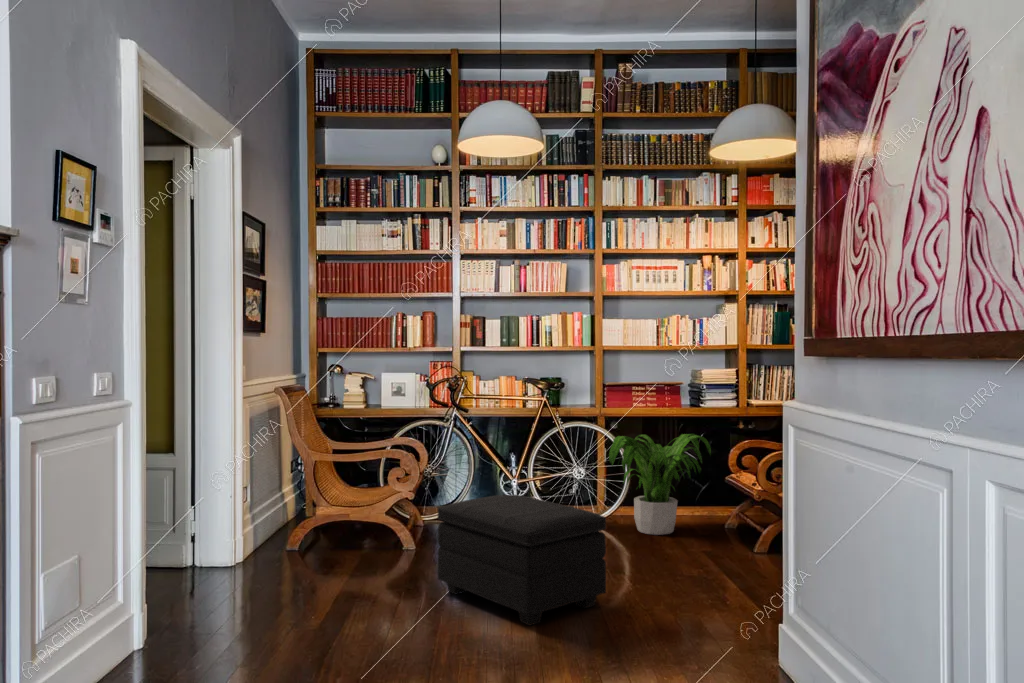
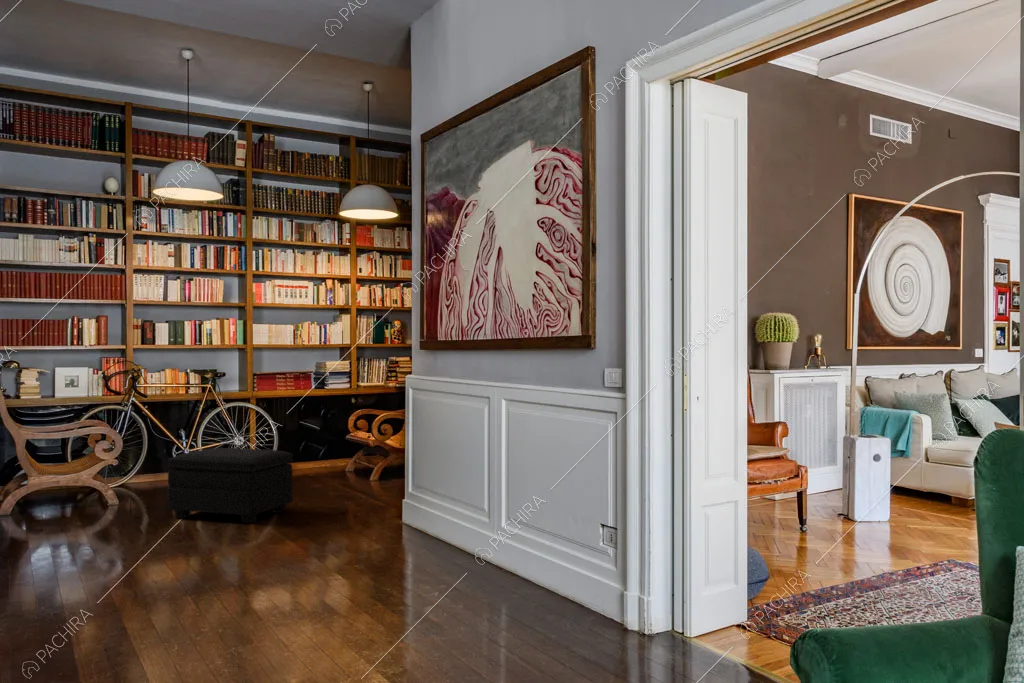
potted plant: present [609,434,711,535] -> none [263,406,337,478]

